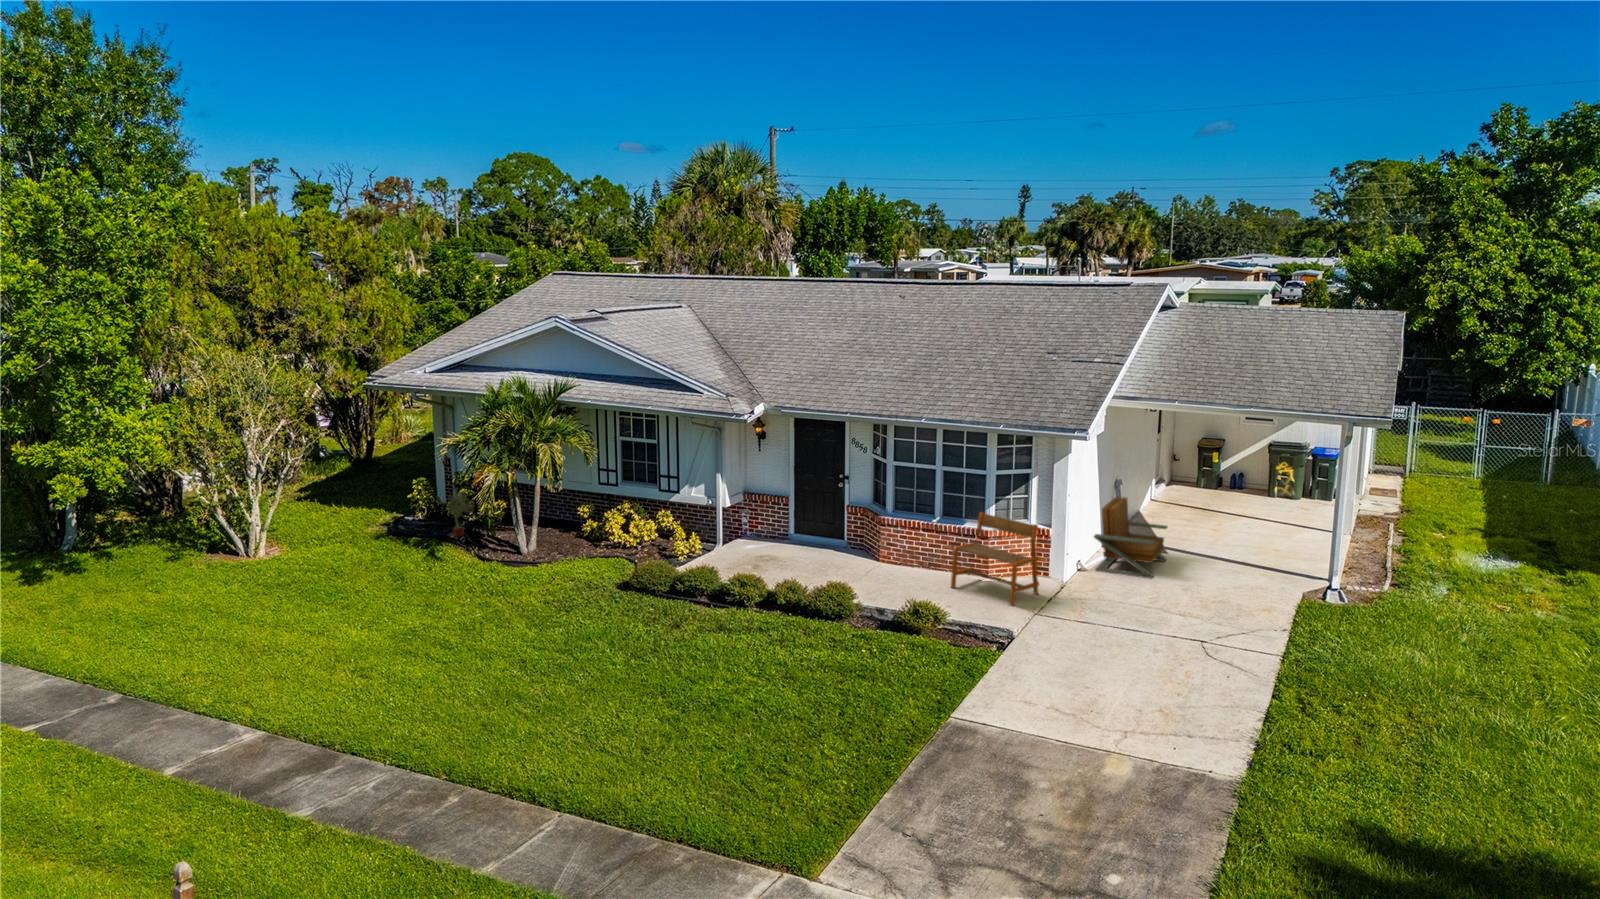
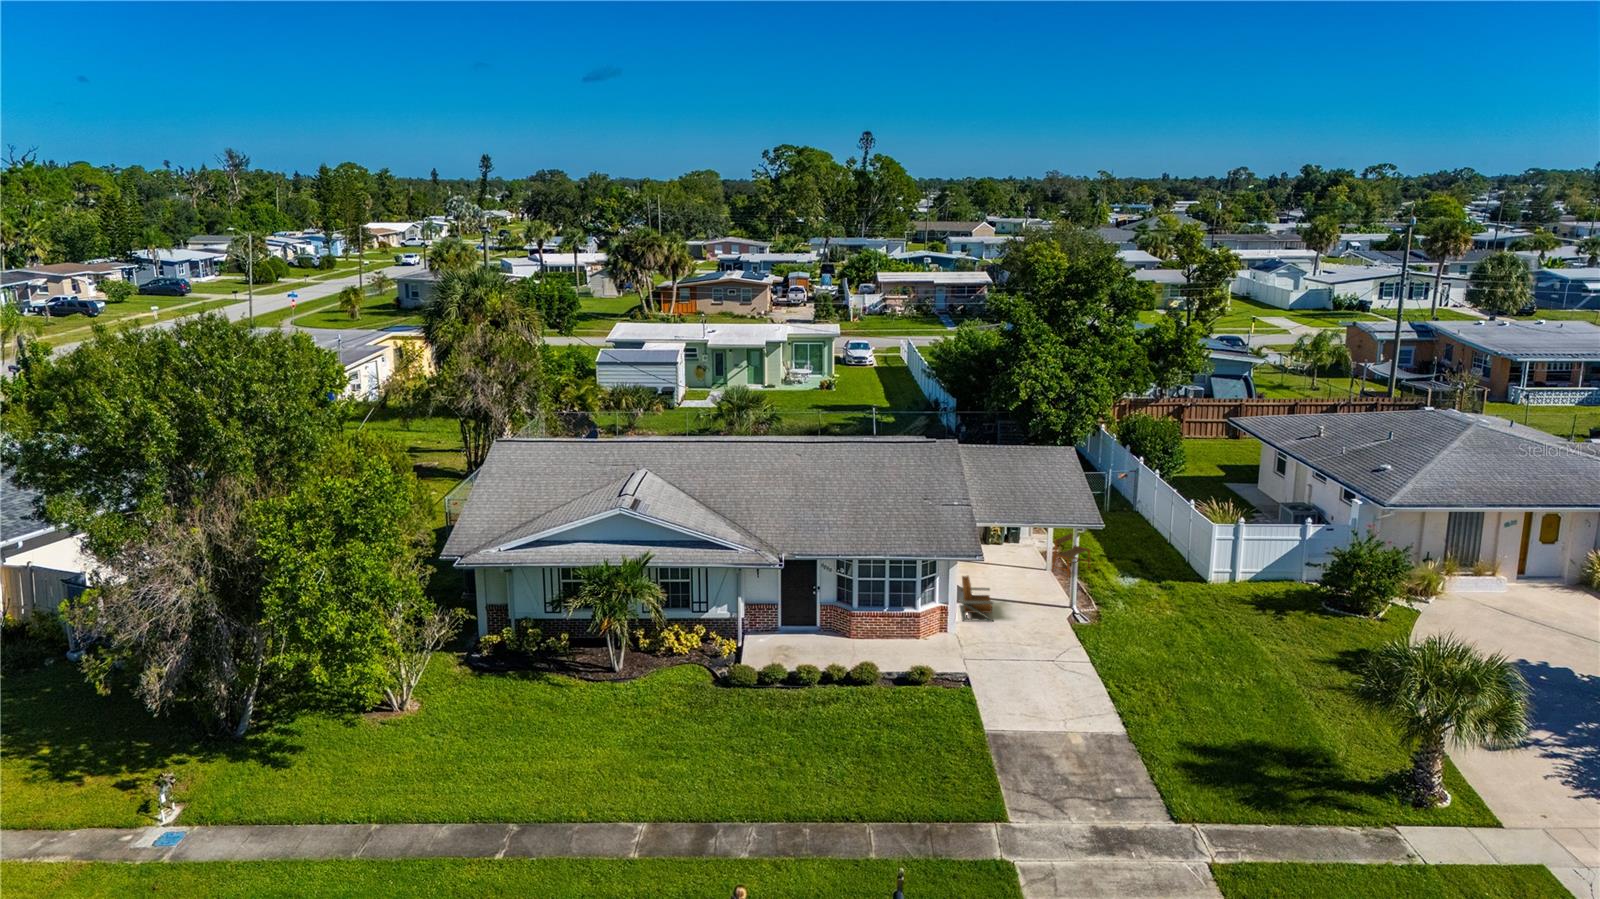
potted tree: present [449,488,473,537] -> none [538,633,562,667]
bench: present [951,512,1039,606] -> present [1052,534,1090,577]

